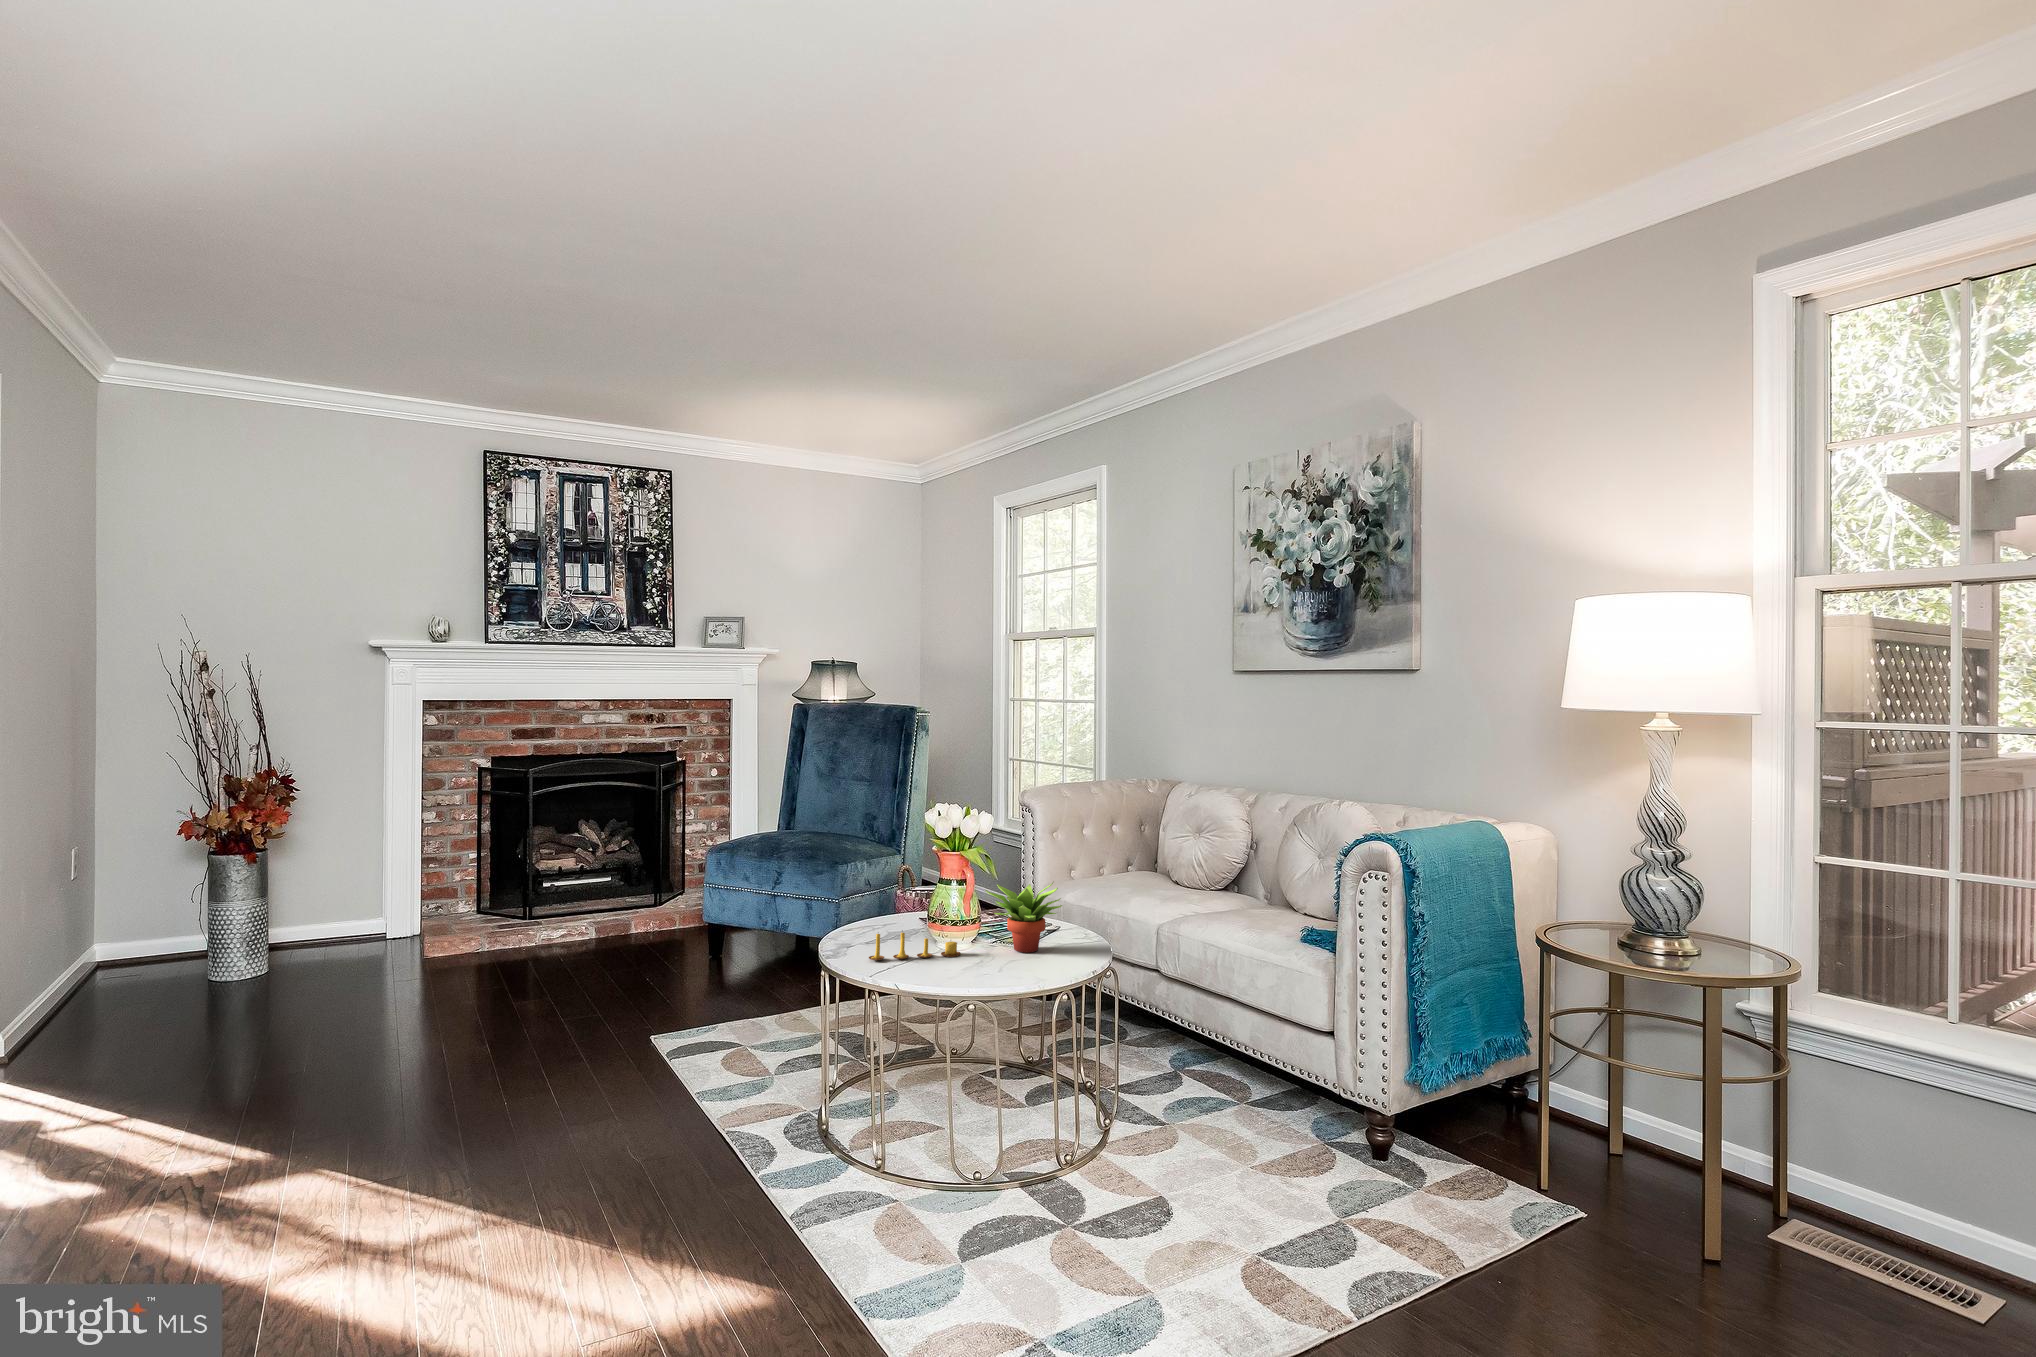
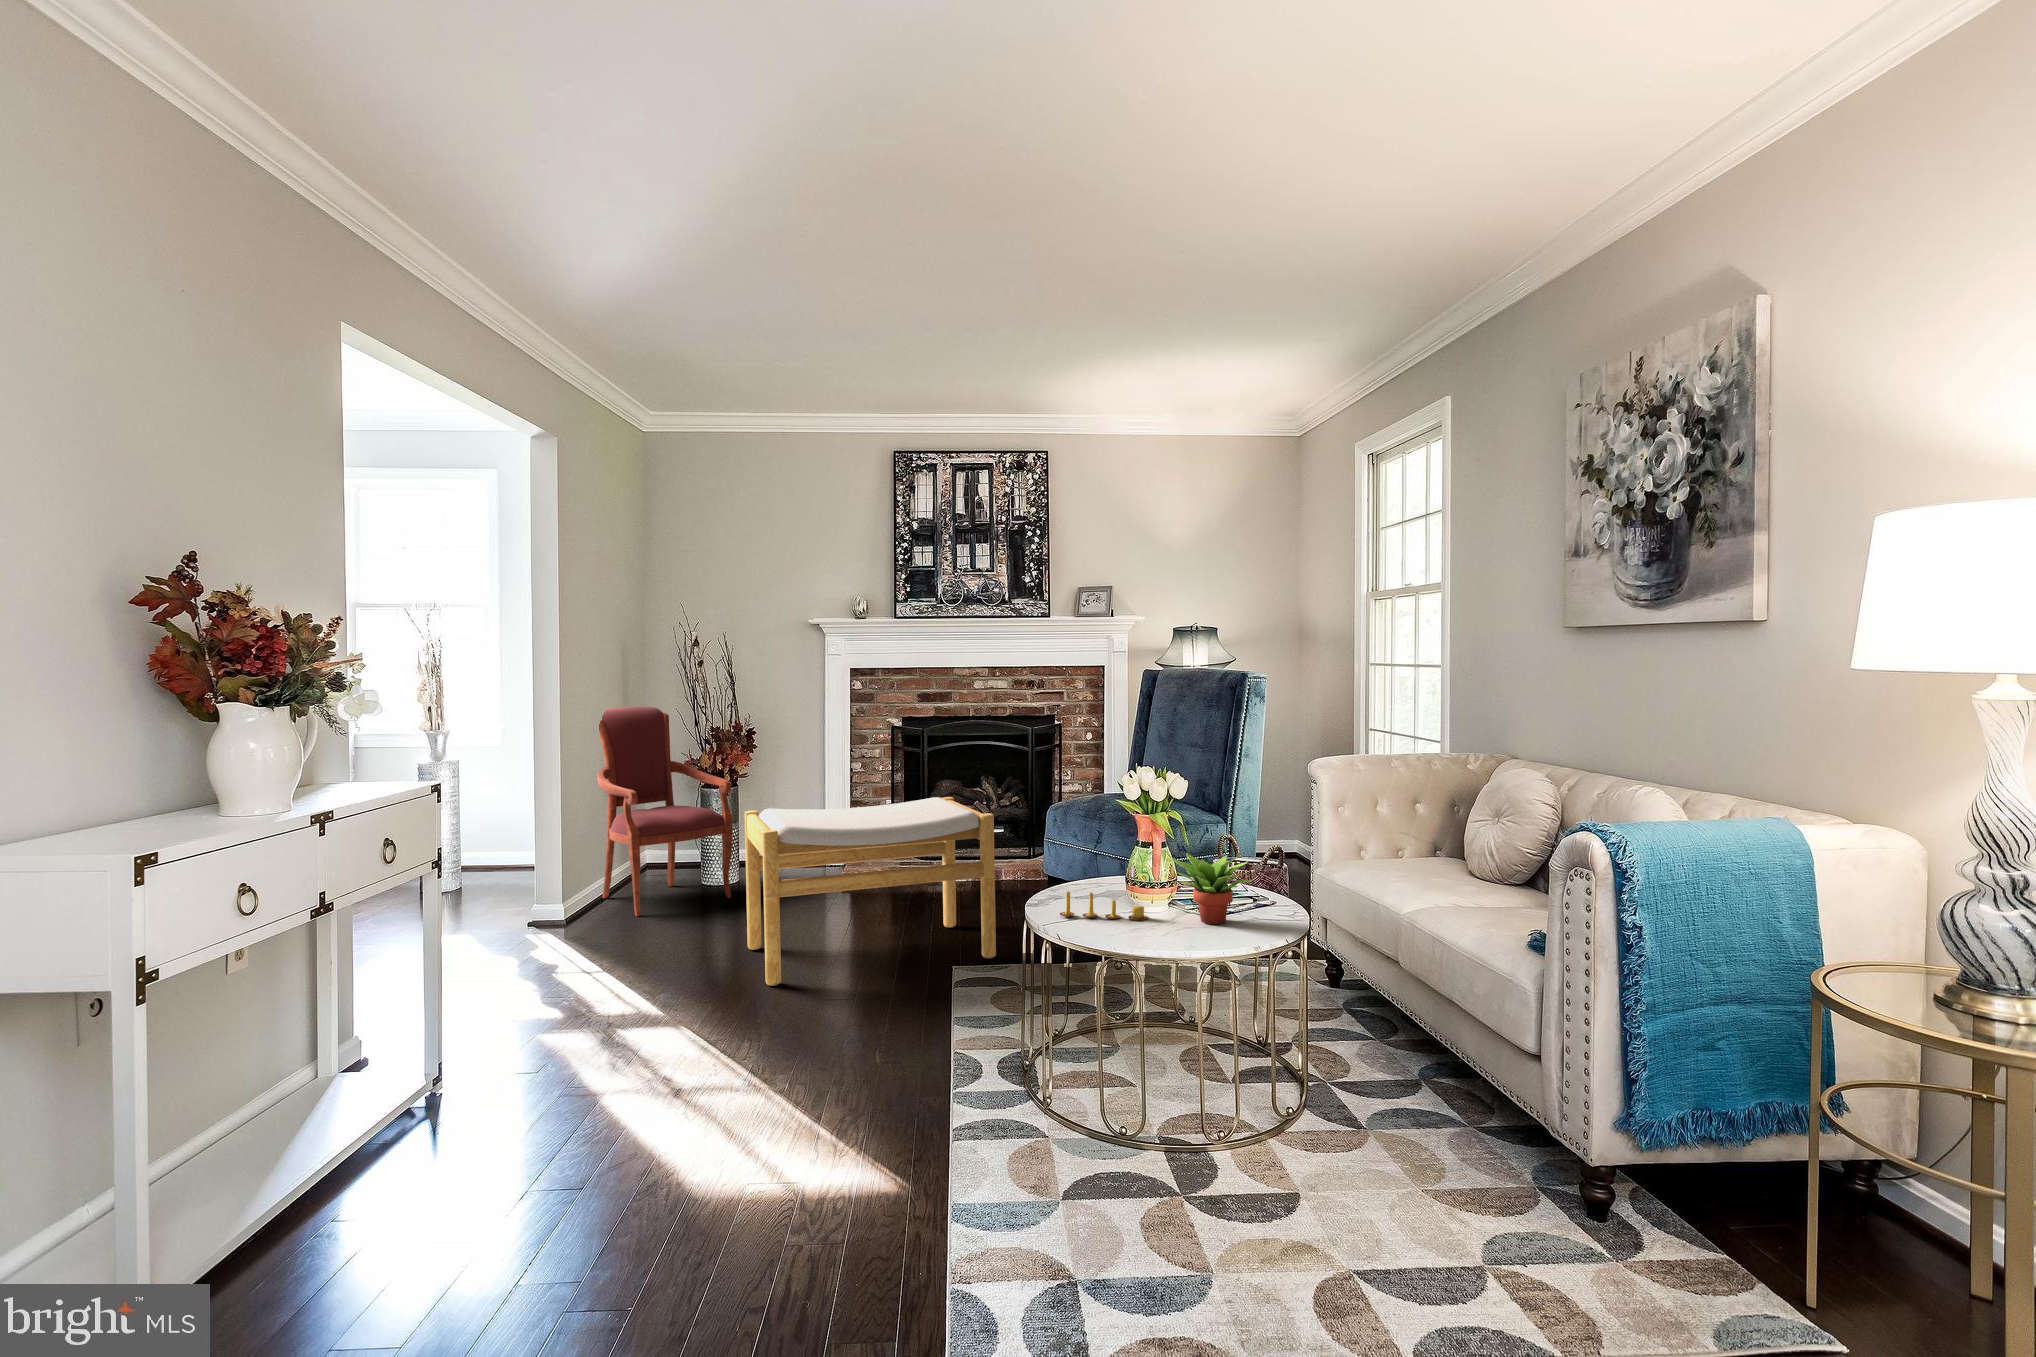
armchair: none [47,745,281,1030] -> present [597,707,733,916]
footstool: none [355,846,692,1091] -> present [745,797,996,986]

